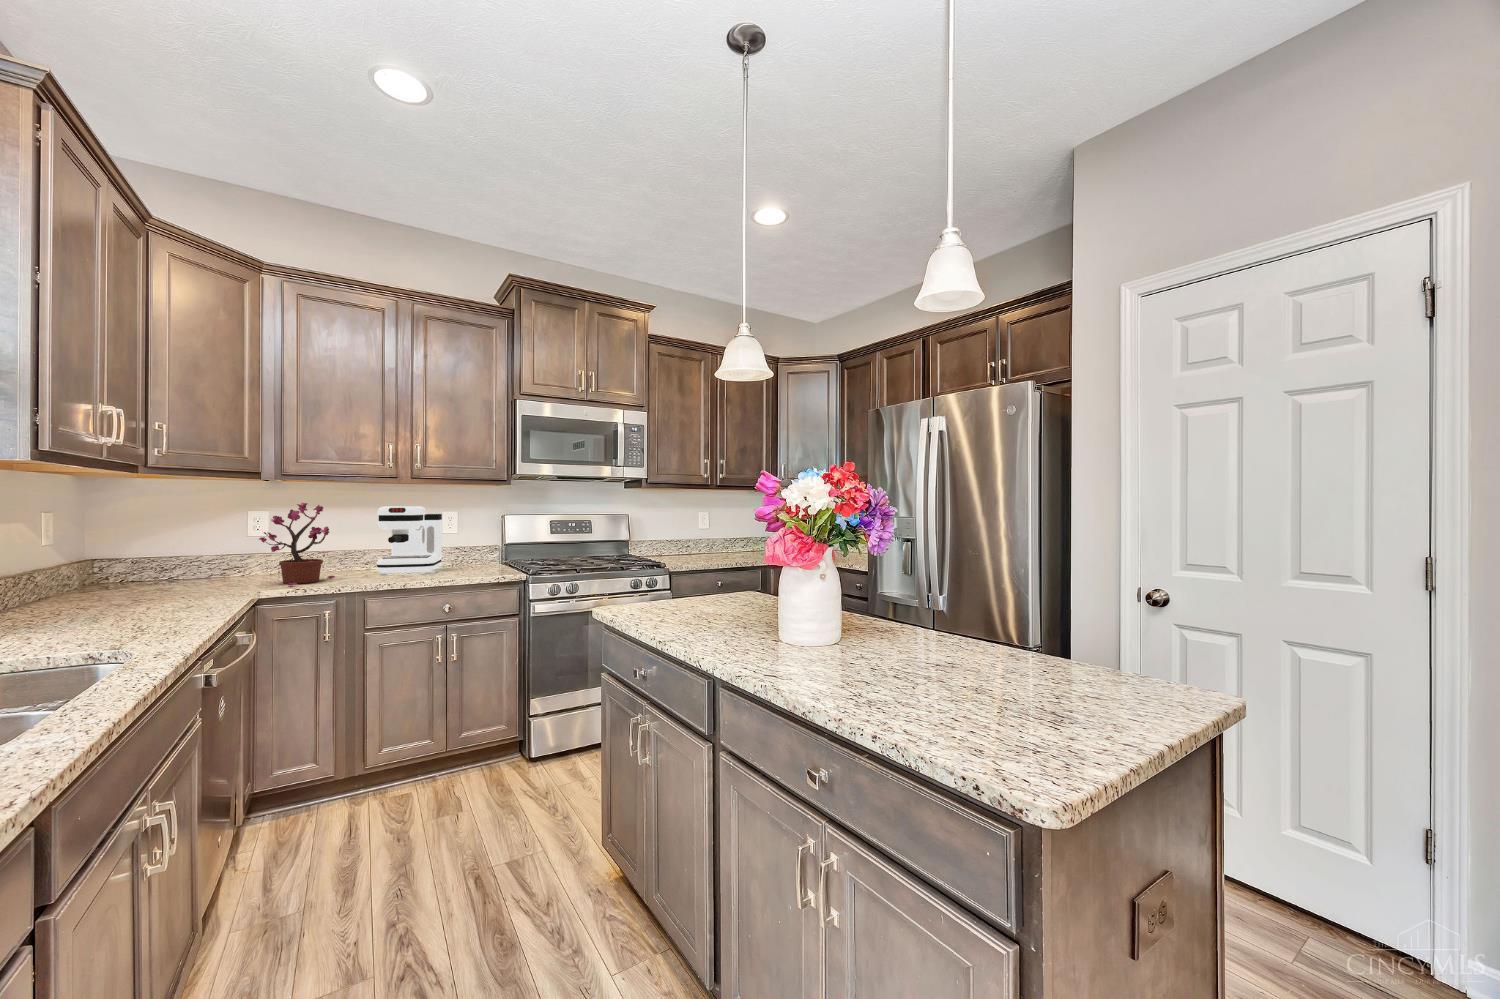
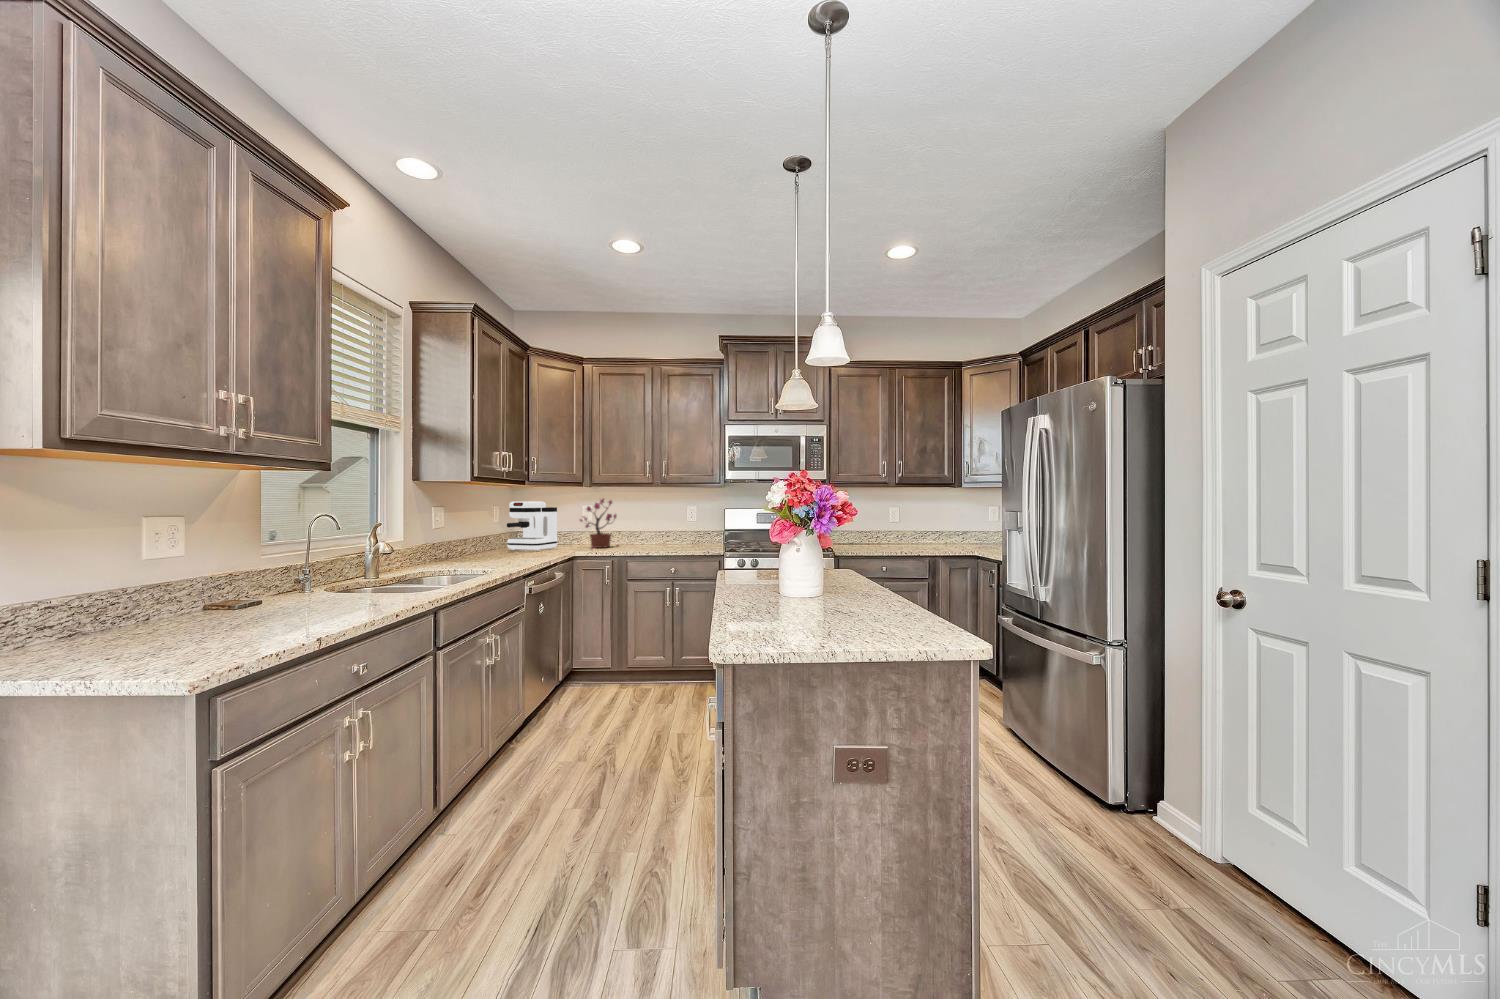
coffee maker: present [376,506,442,574] -> present [507,502,557,551]

